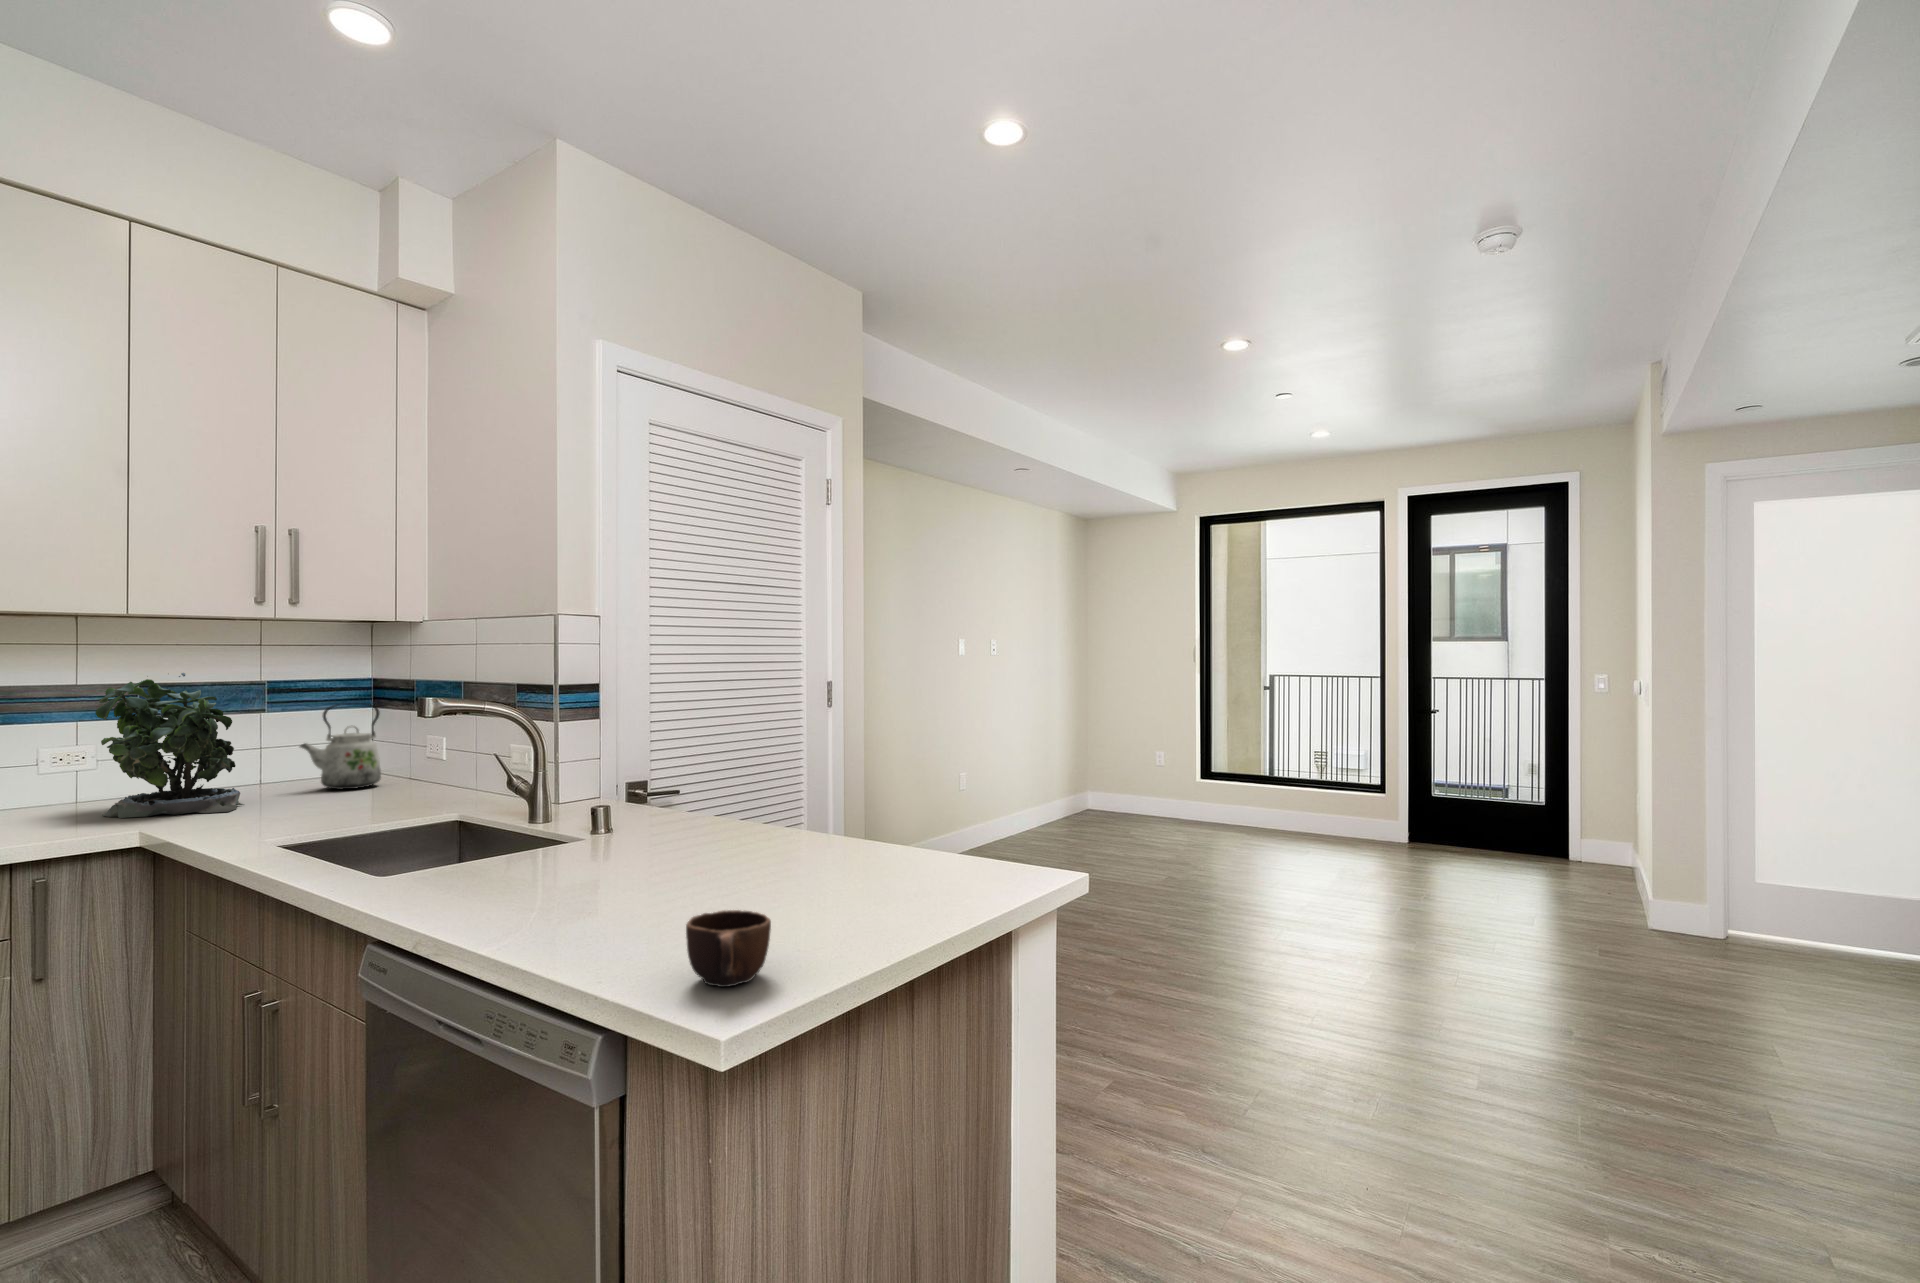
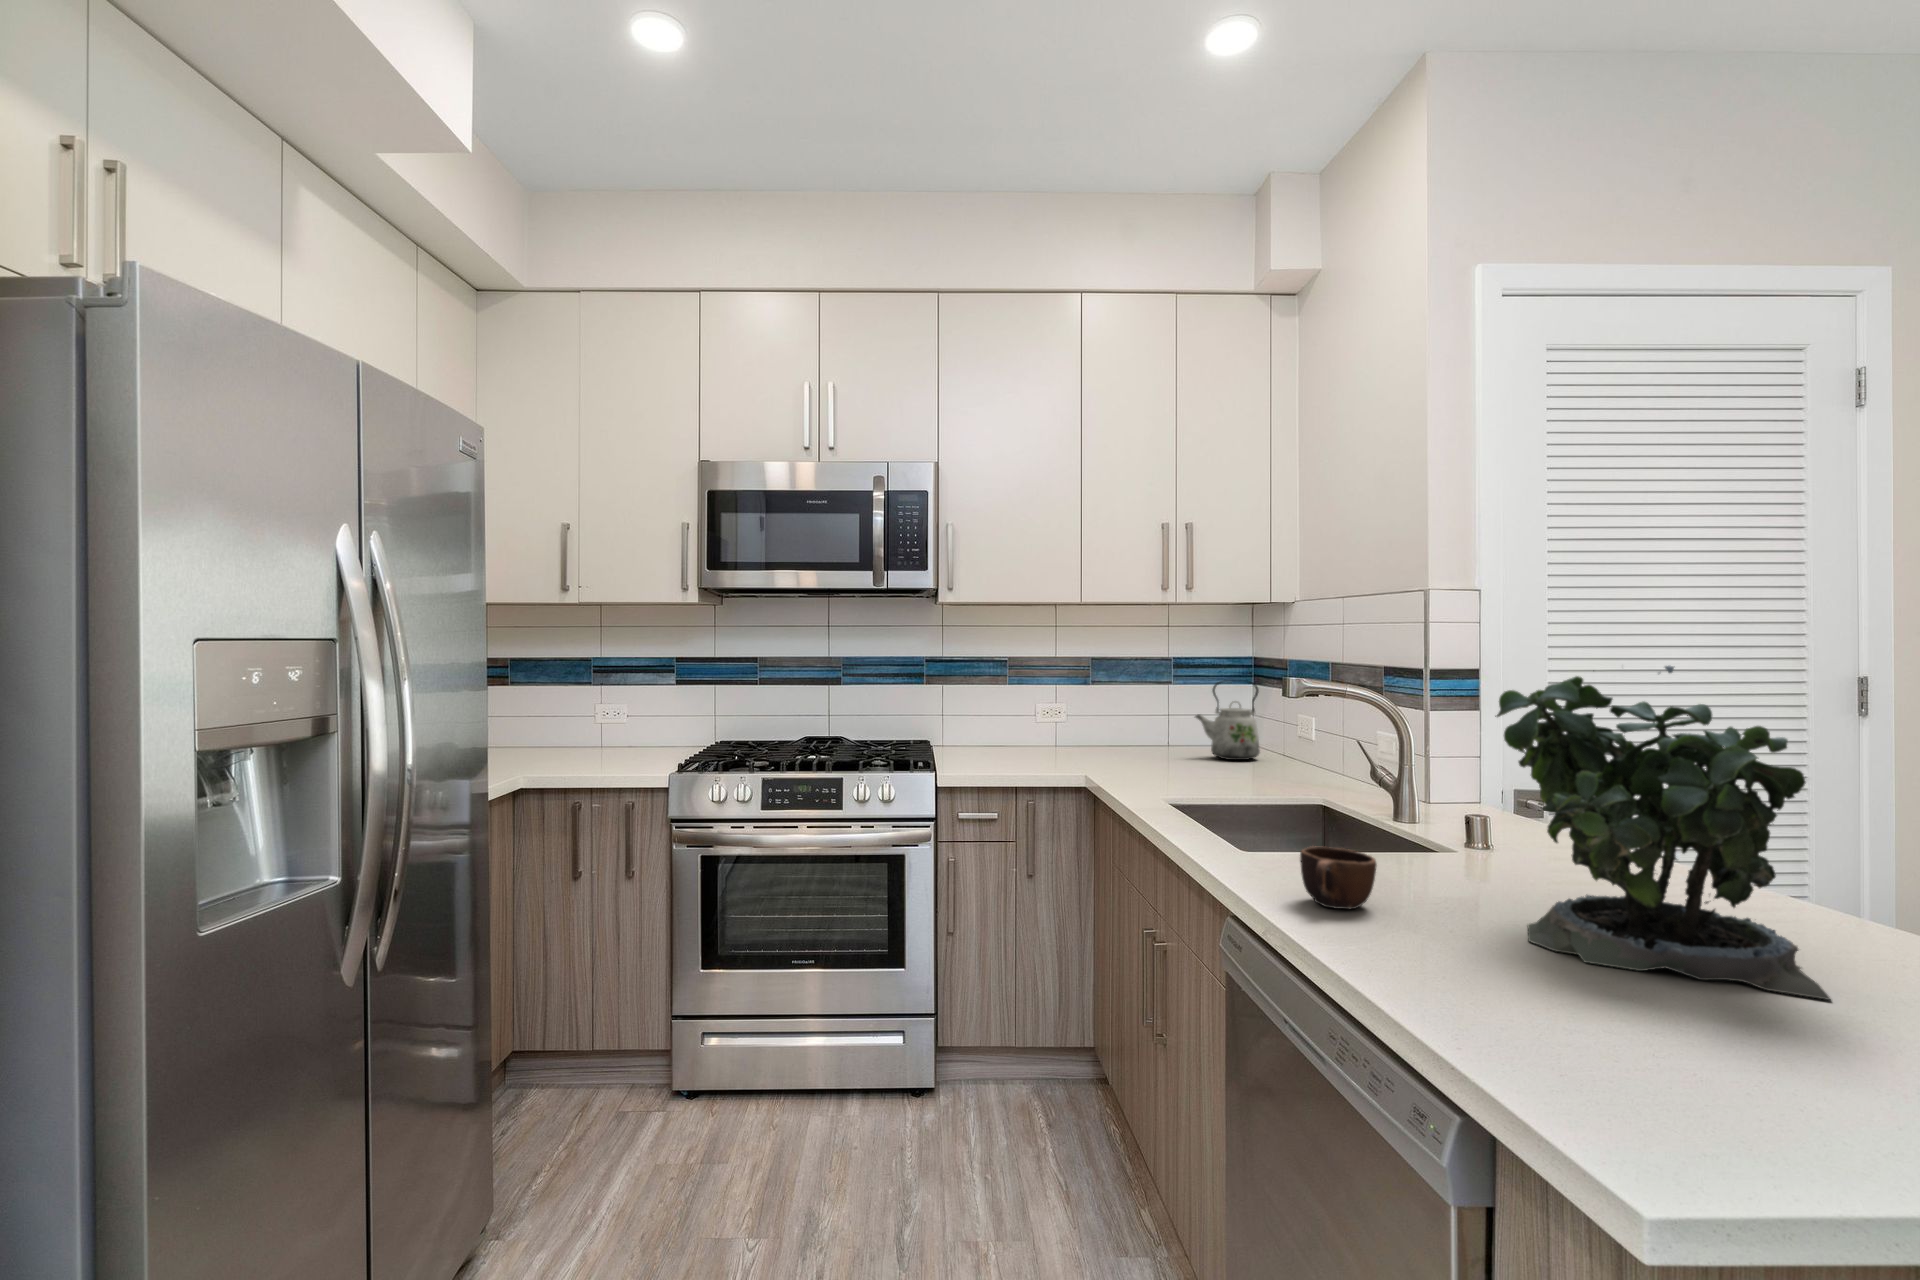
potted plant: present [96,673,244,818] -> present [1495,666,1831,1000]
mug: present [686,910,771,987] -> present [1300,846,1377,909]

